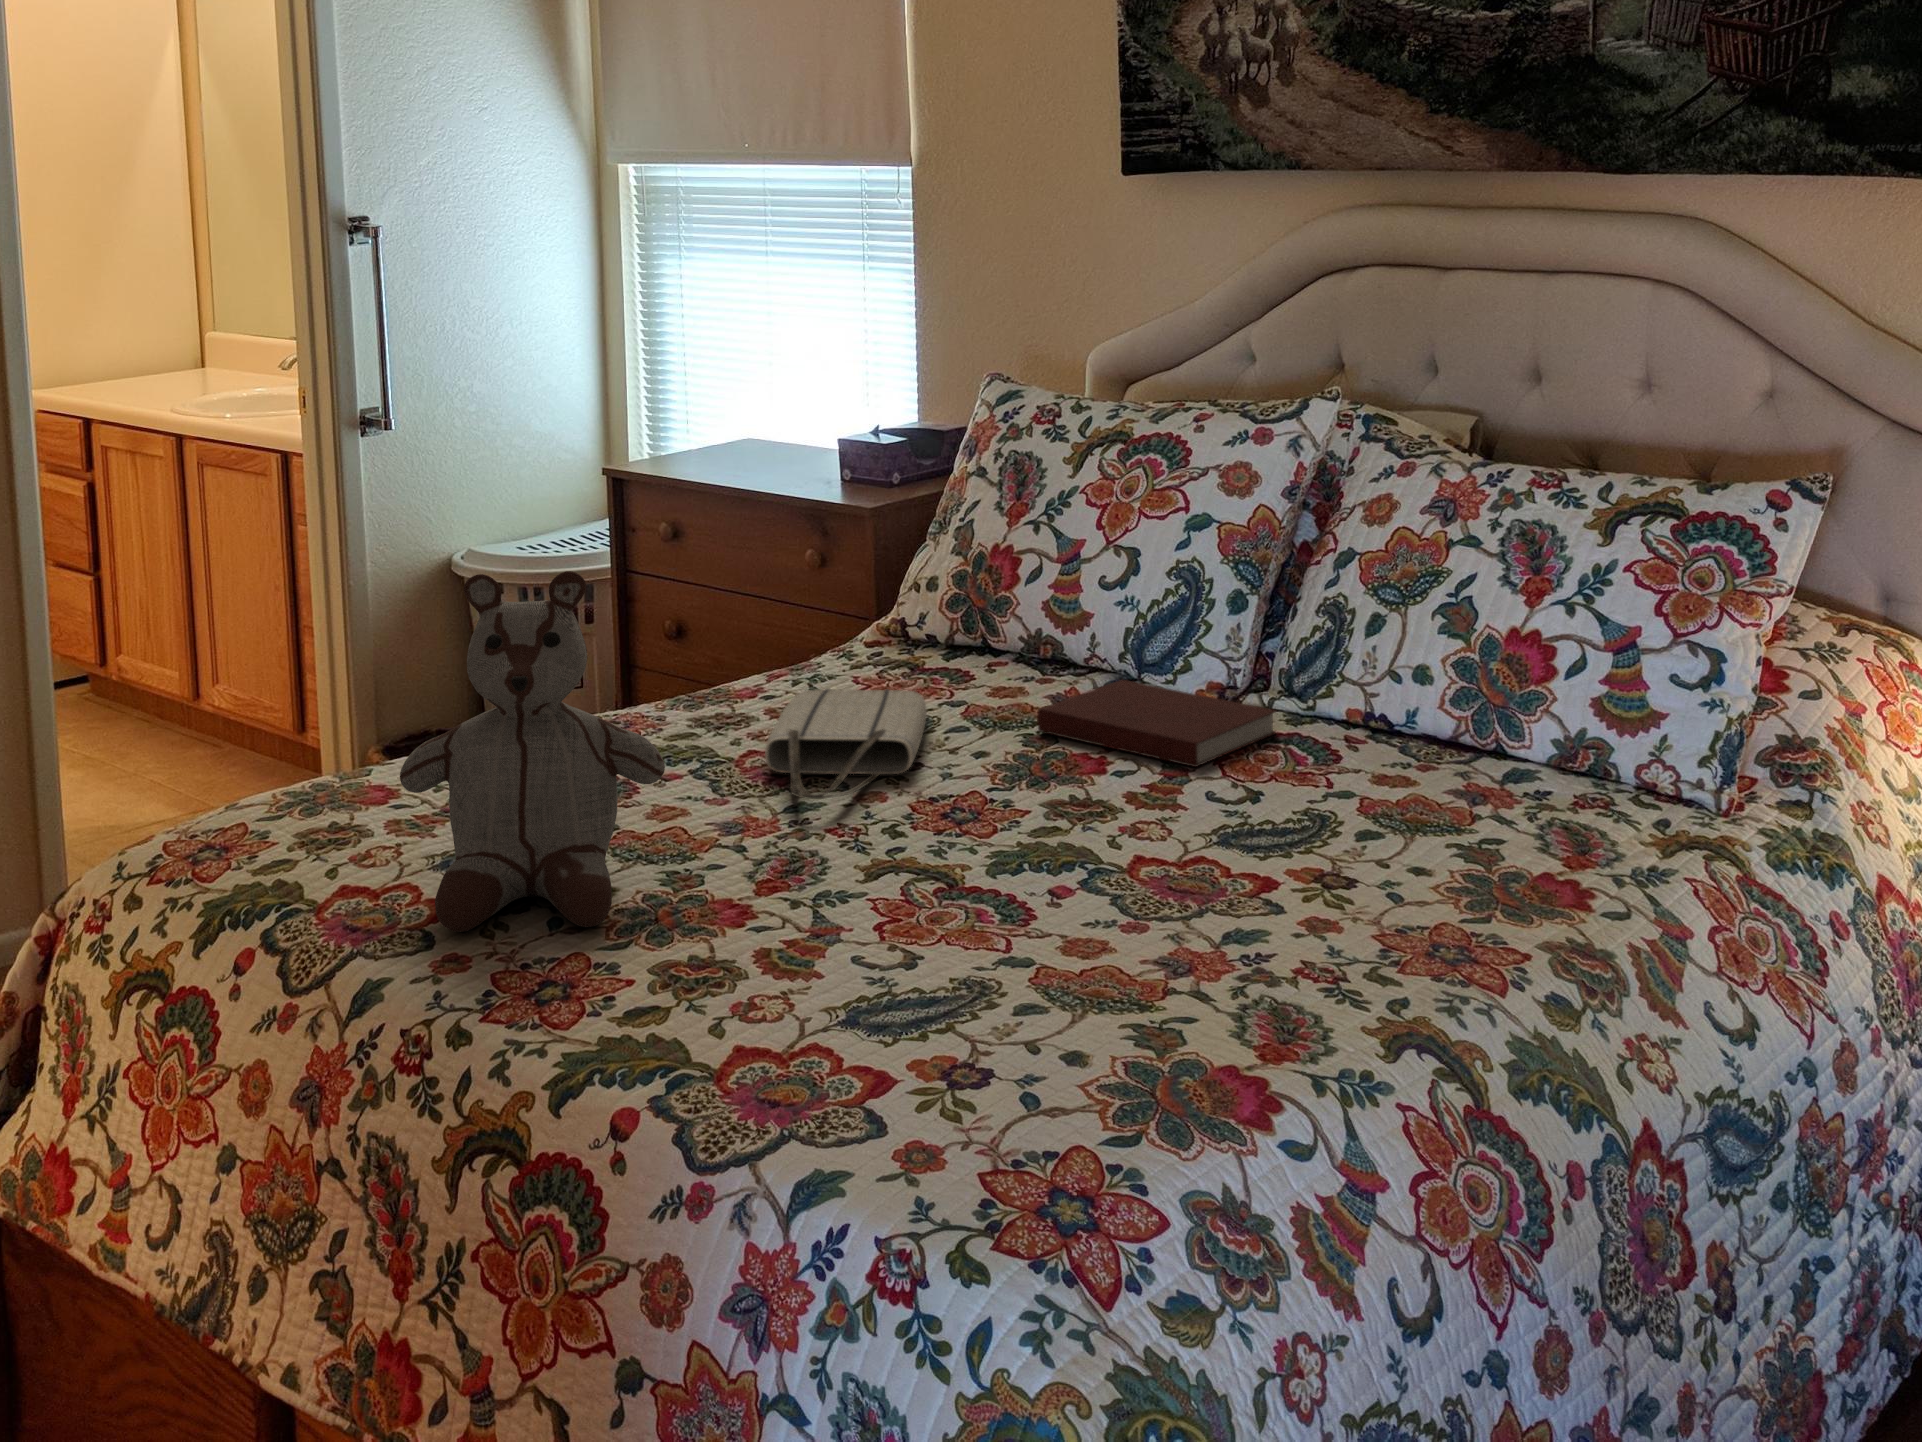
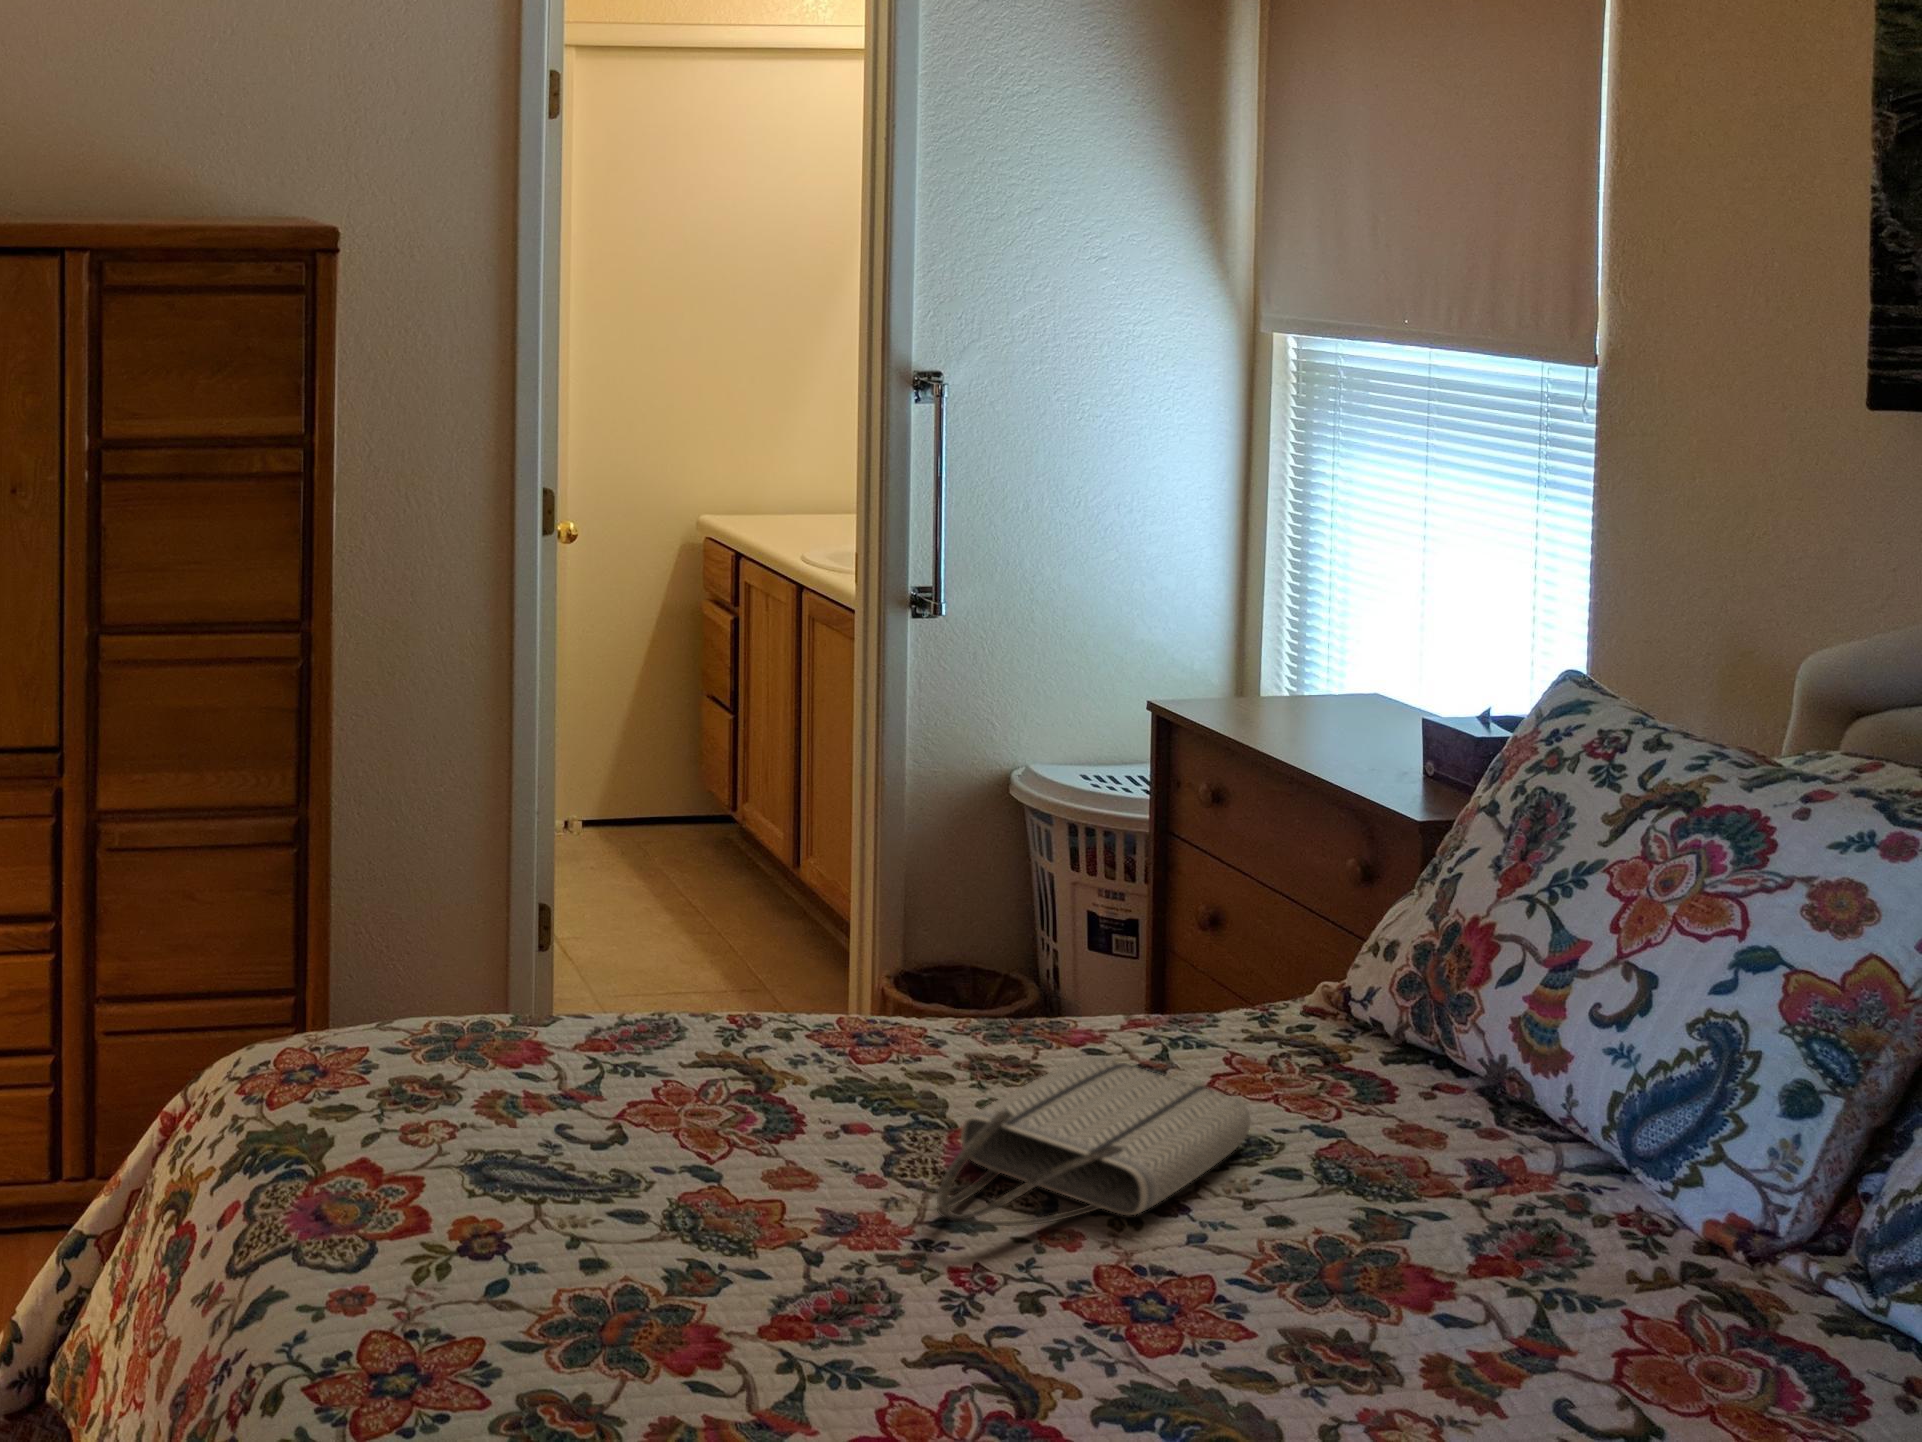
stuffed bear: present [400,571,665,932] -> none [367,828,698,1307]
notebook: present [1037,680,1276,767] -> none [1392,1168,1788,1350]

